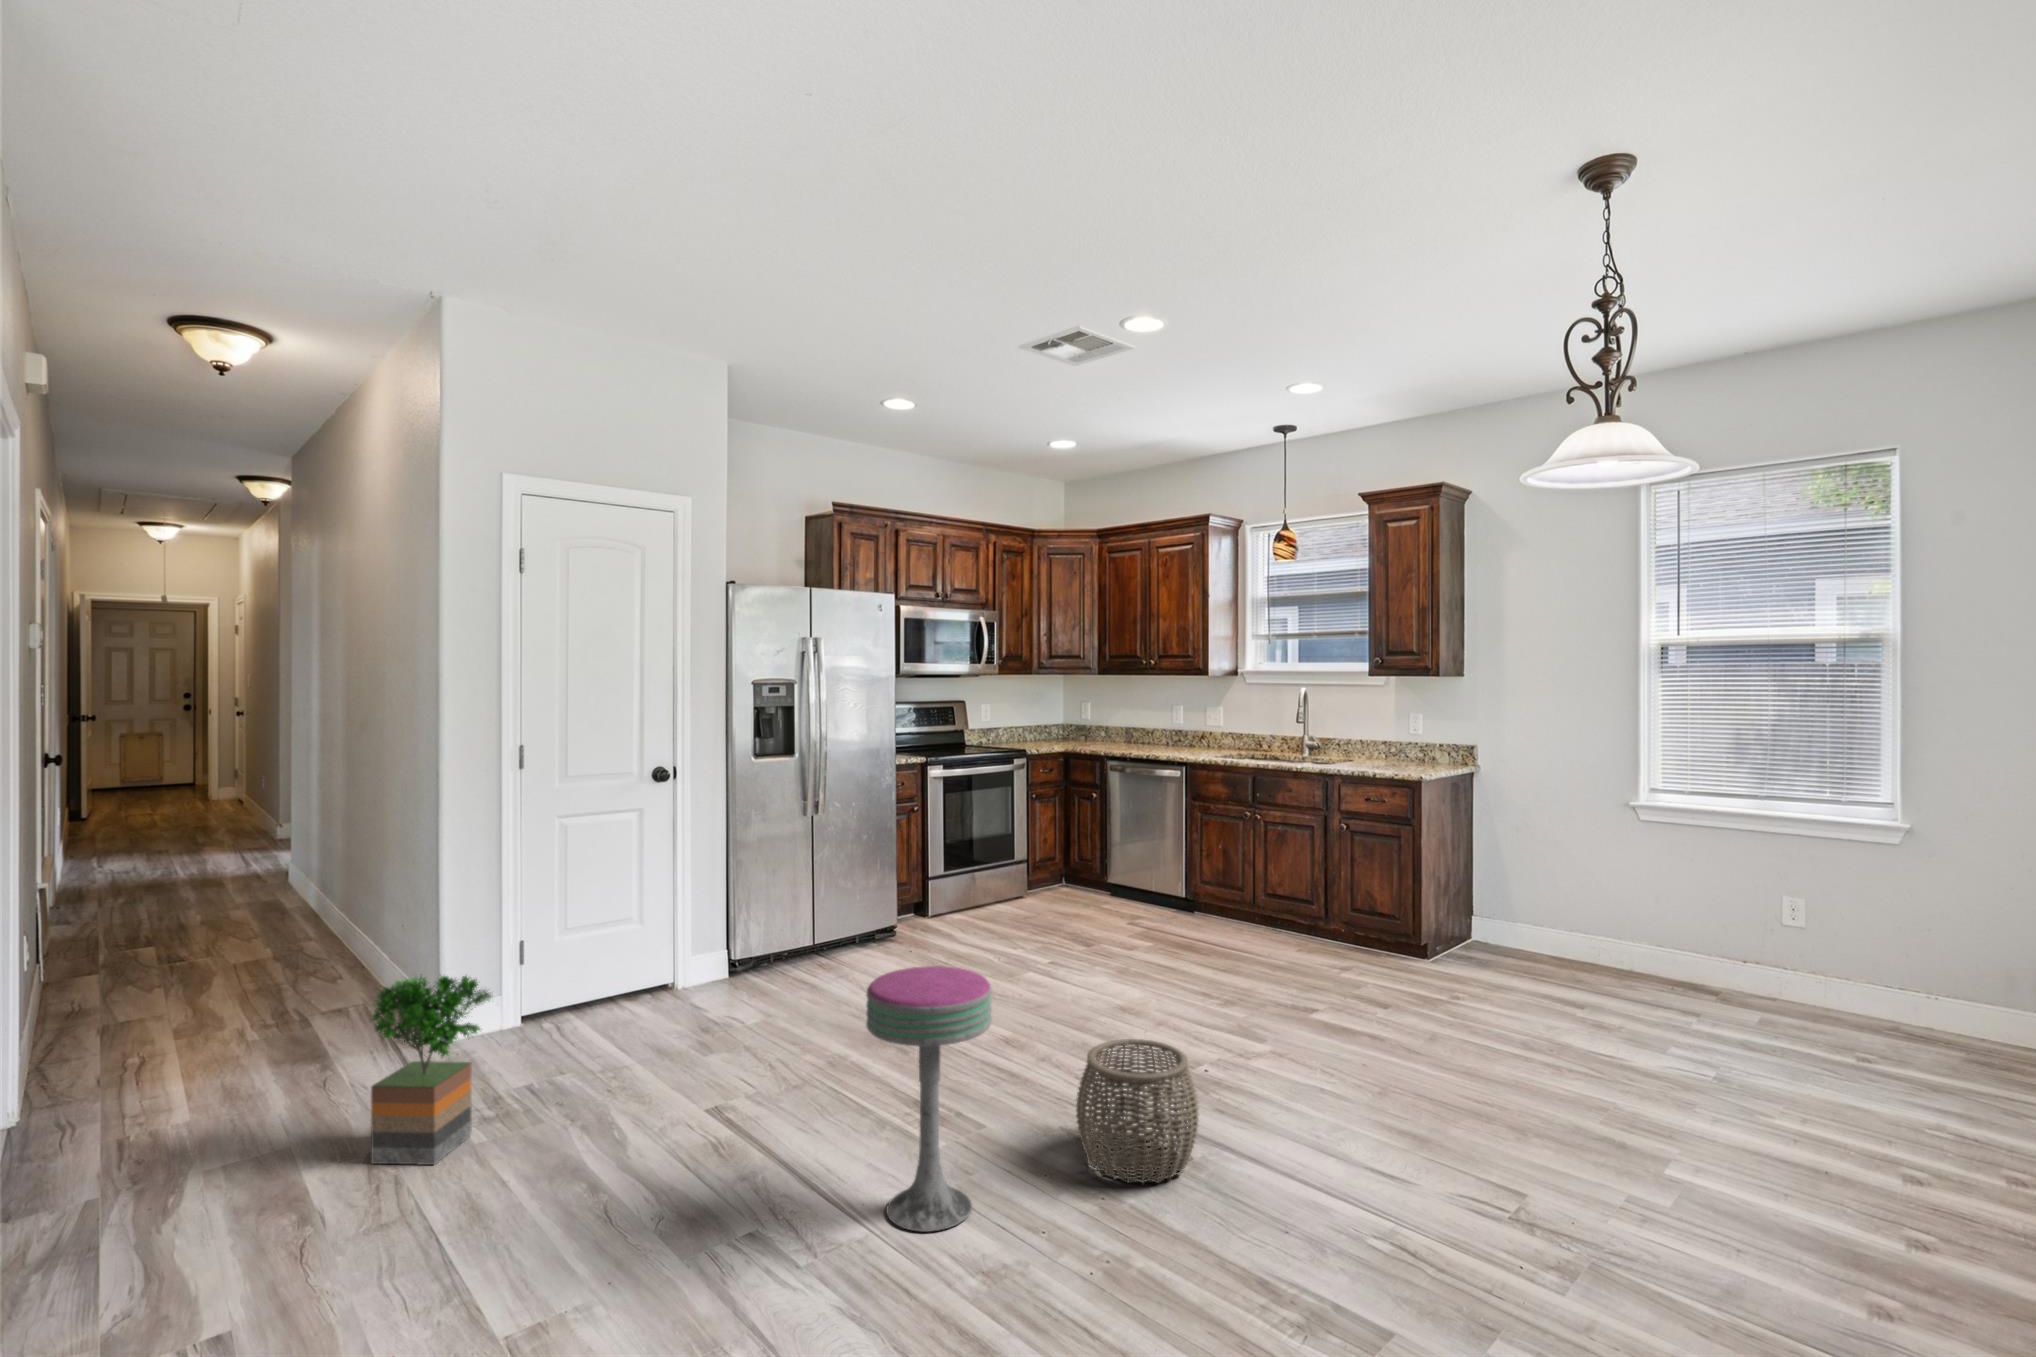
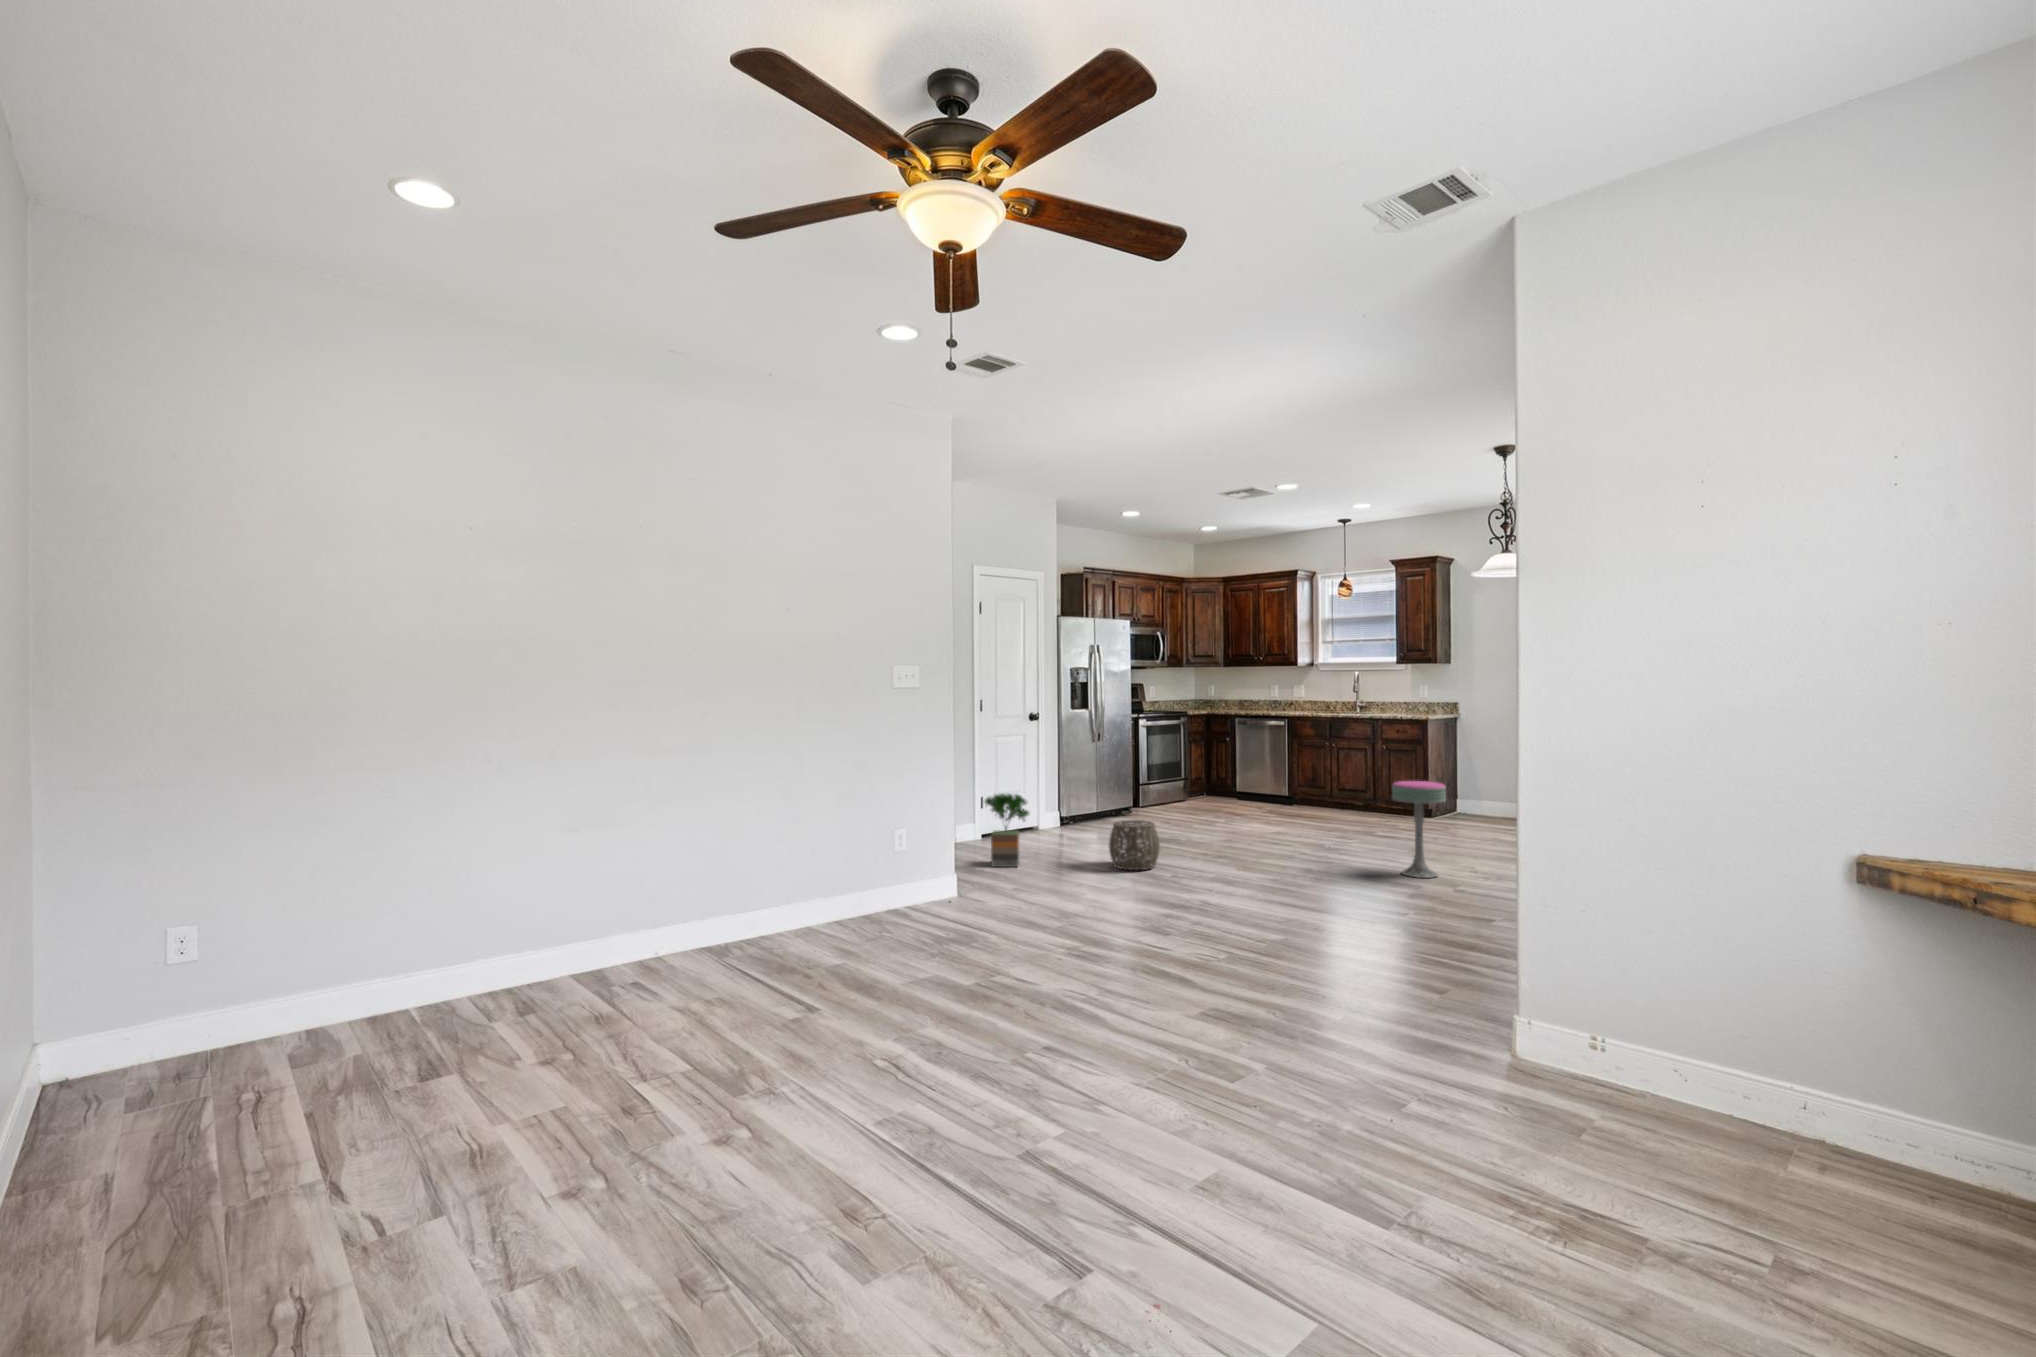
bar stool: present [866,966,992,1232] -> present [1392,781,1446,878]
woven basket: present [1076,1039,1199,1183] -> present [1109,820,1160,871]

